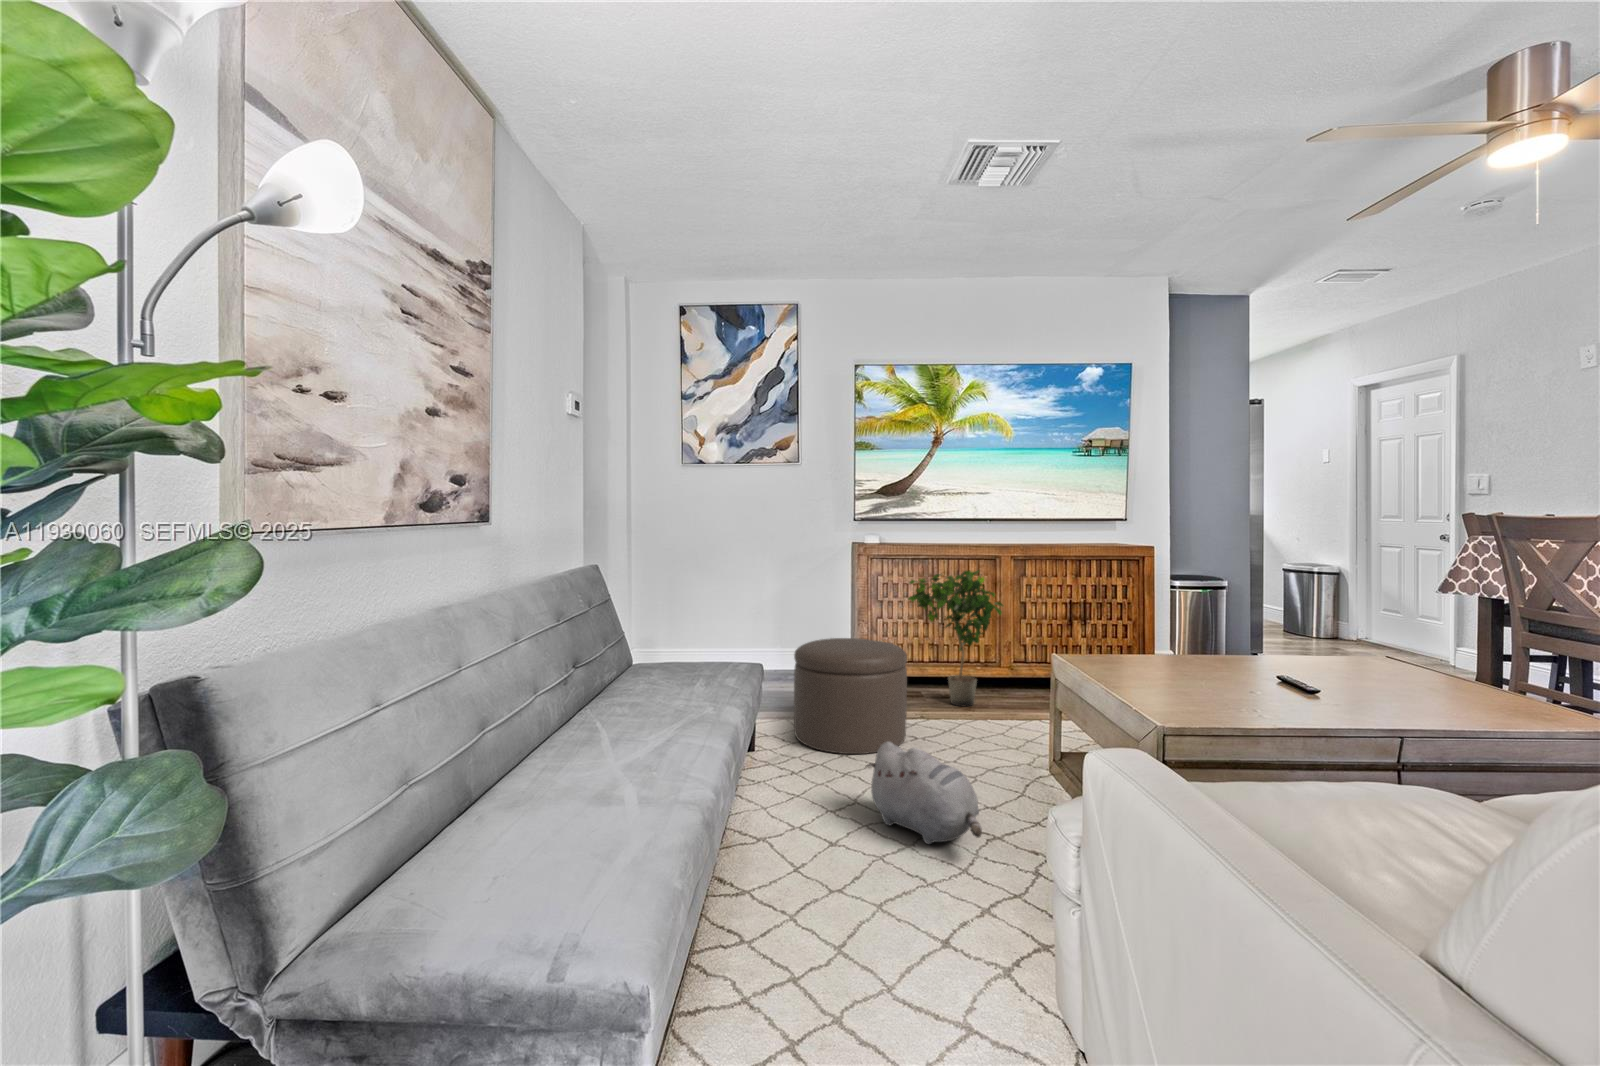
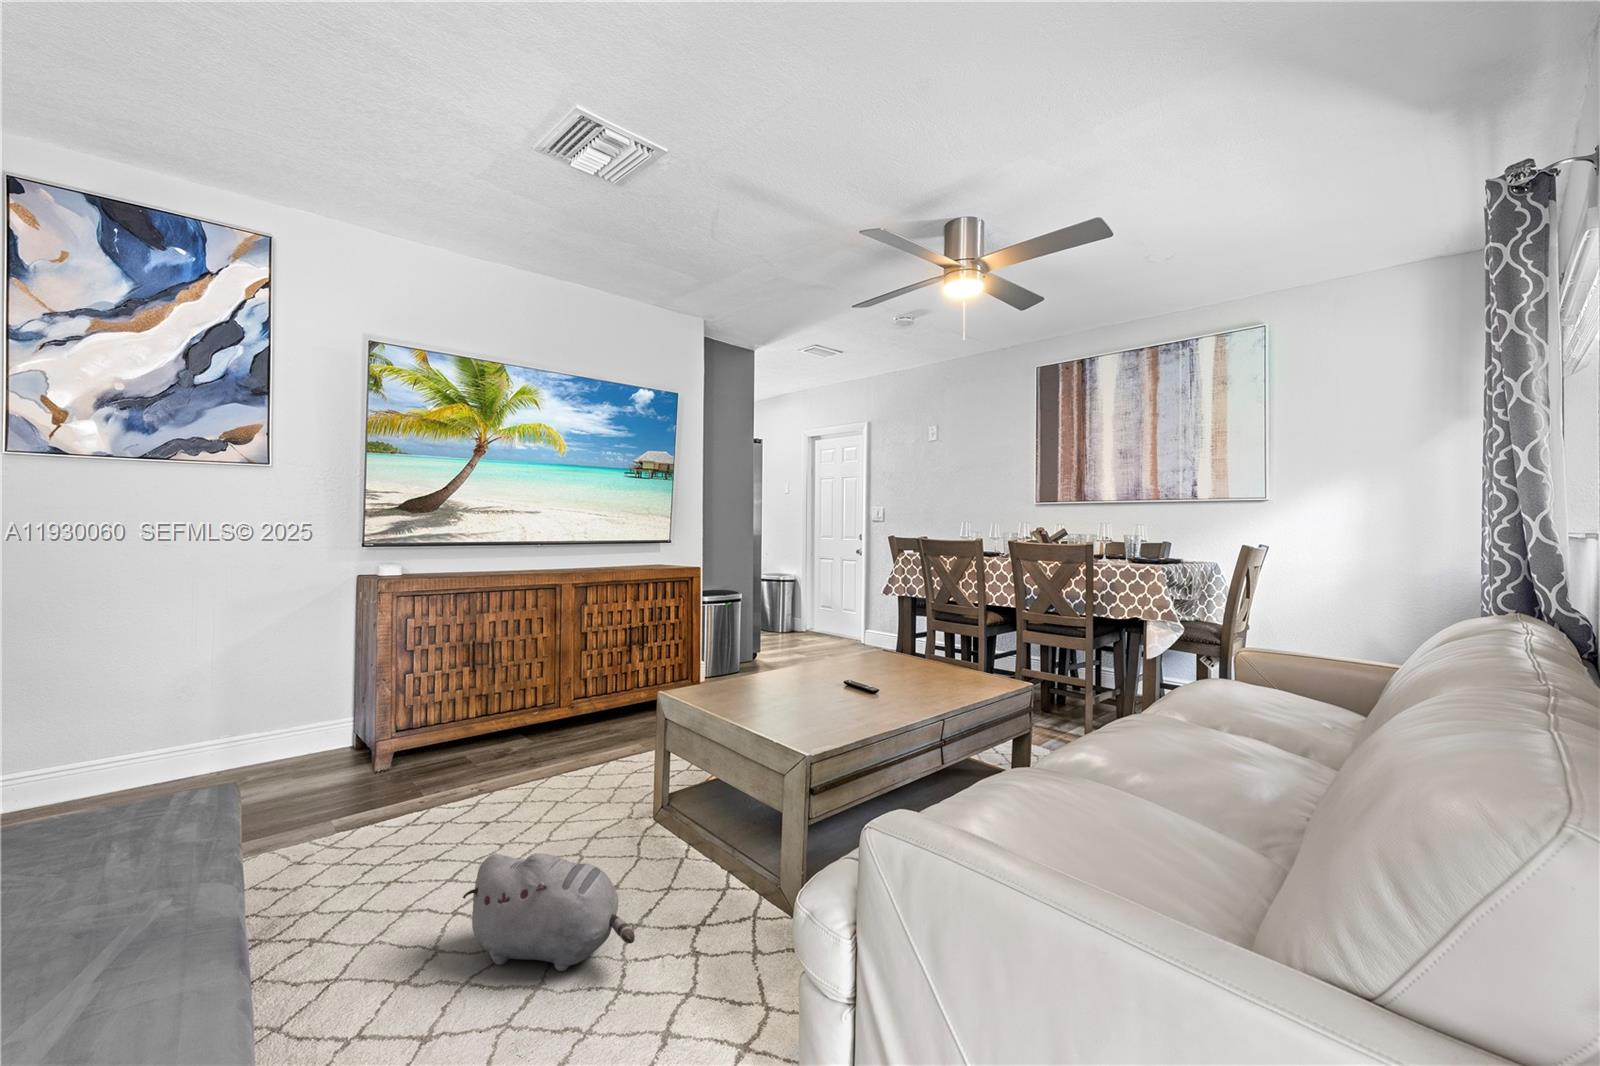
potted plant: present [908,570,1003,706] -> none [458,603,569,766]
ottoman: present [794,638,907,754] -> none [299,709,476,881]

